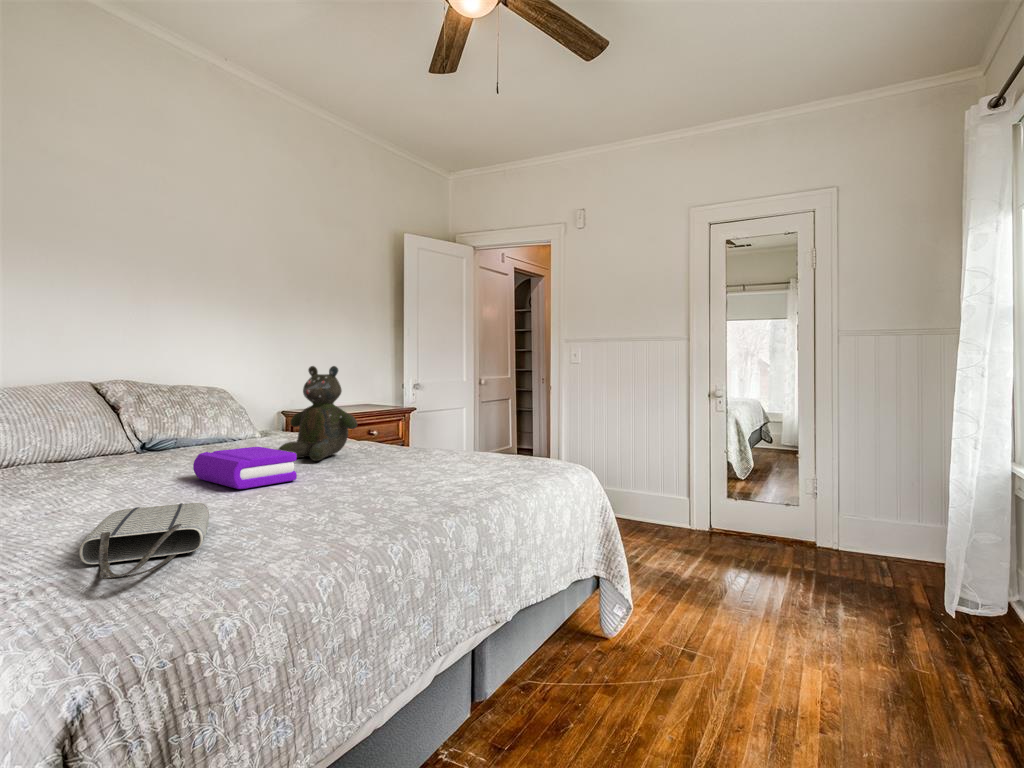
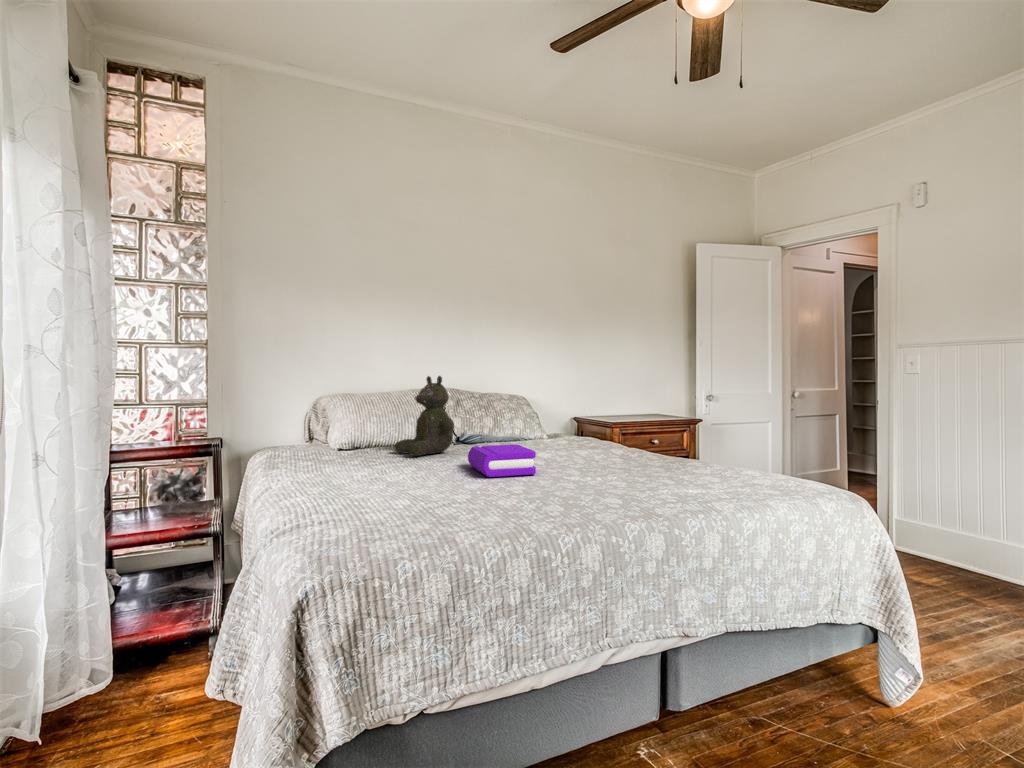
teddy bear: present [278,366,357,461] -> present [394,376,454,456]
tote bag: present [79,503,209,580] -> none [350,481,447,523]

